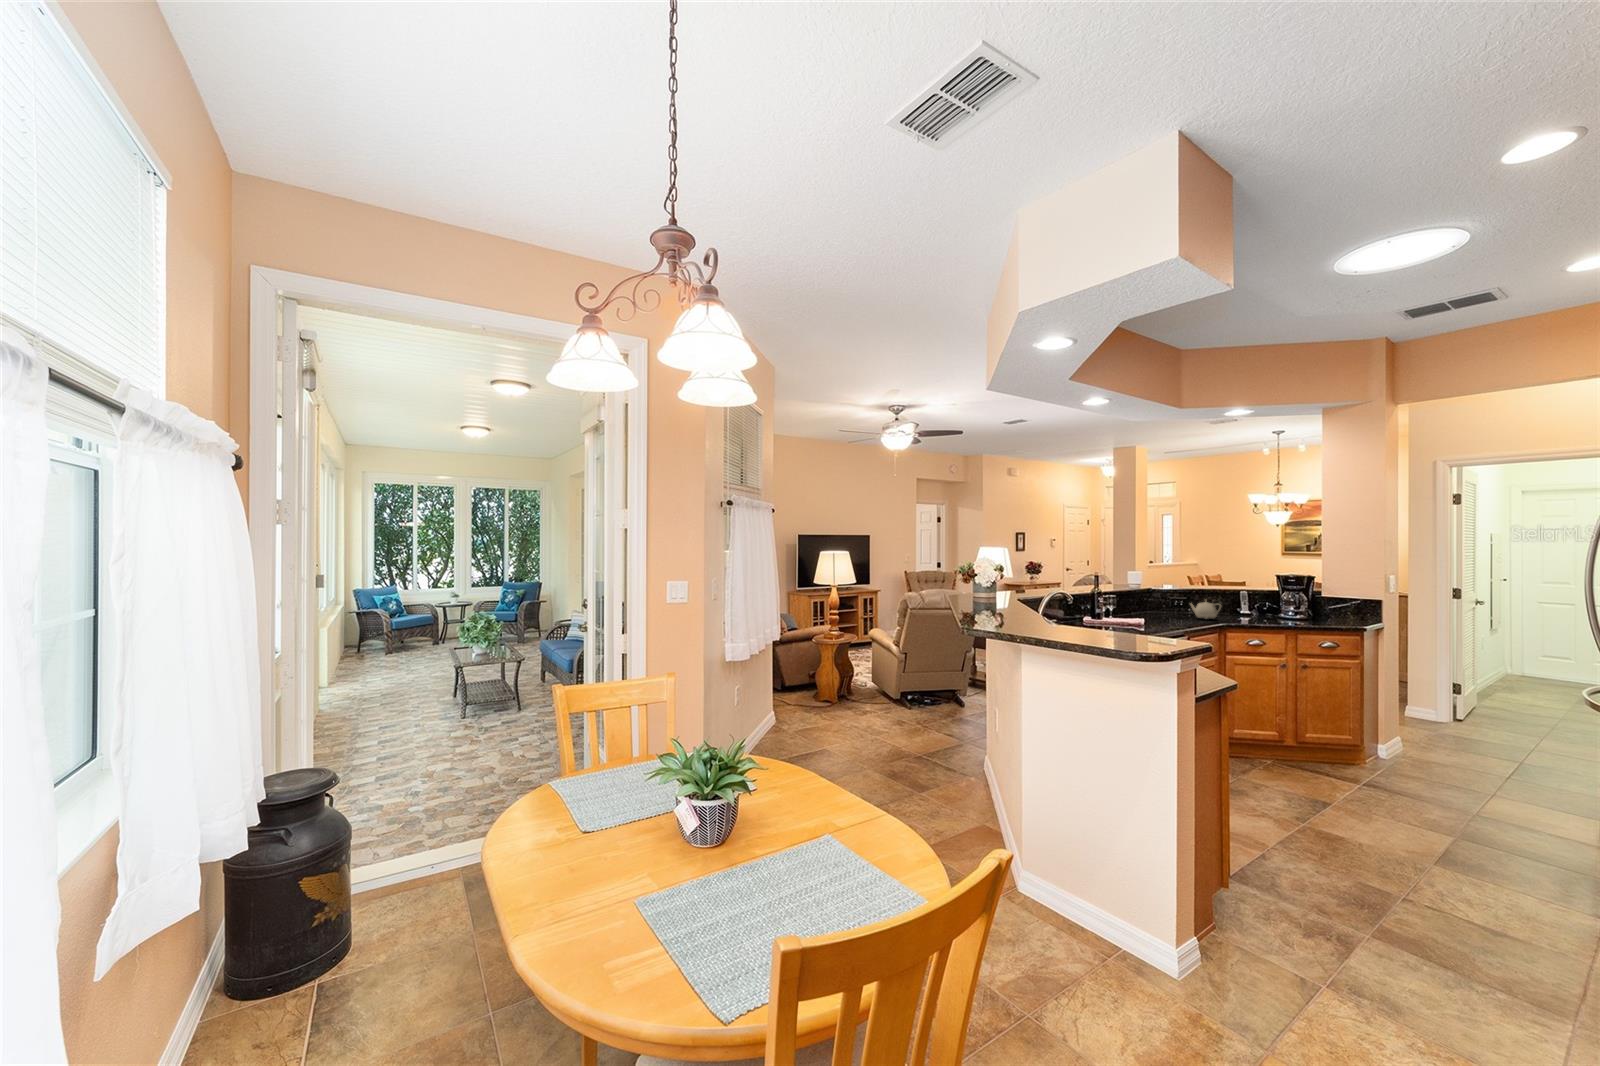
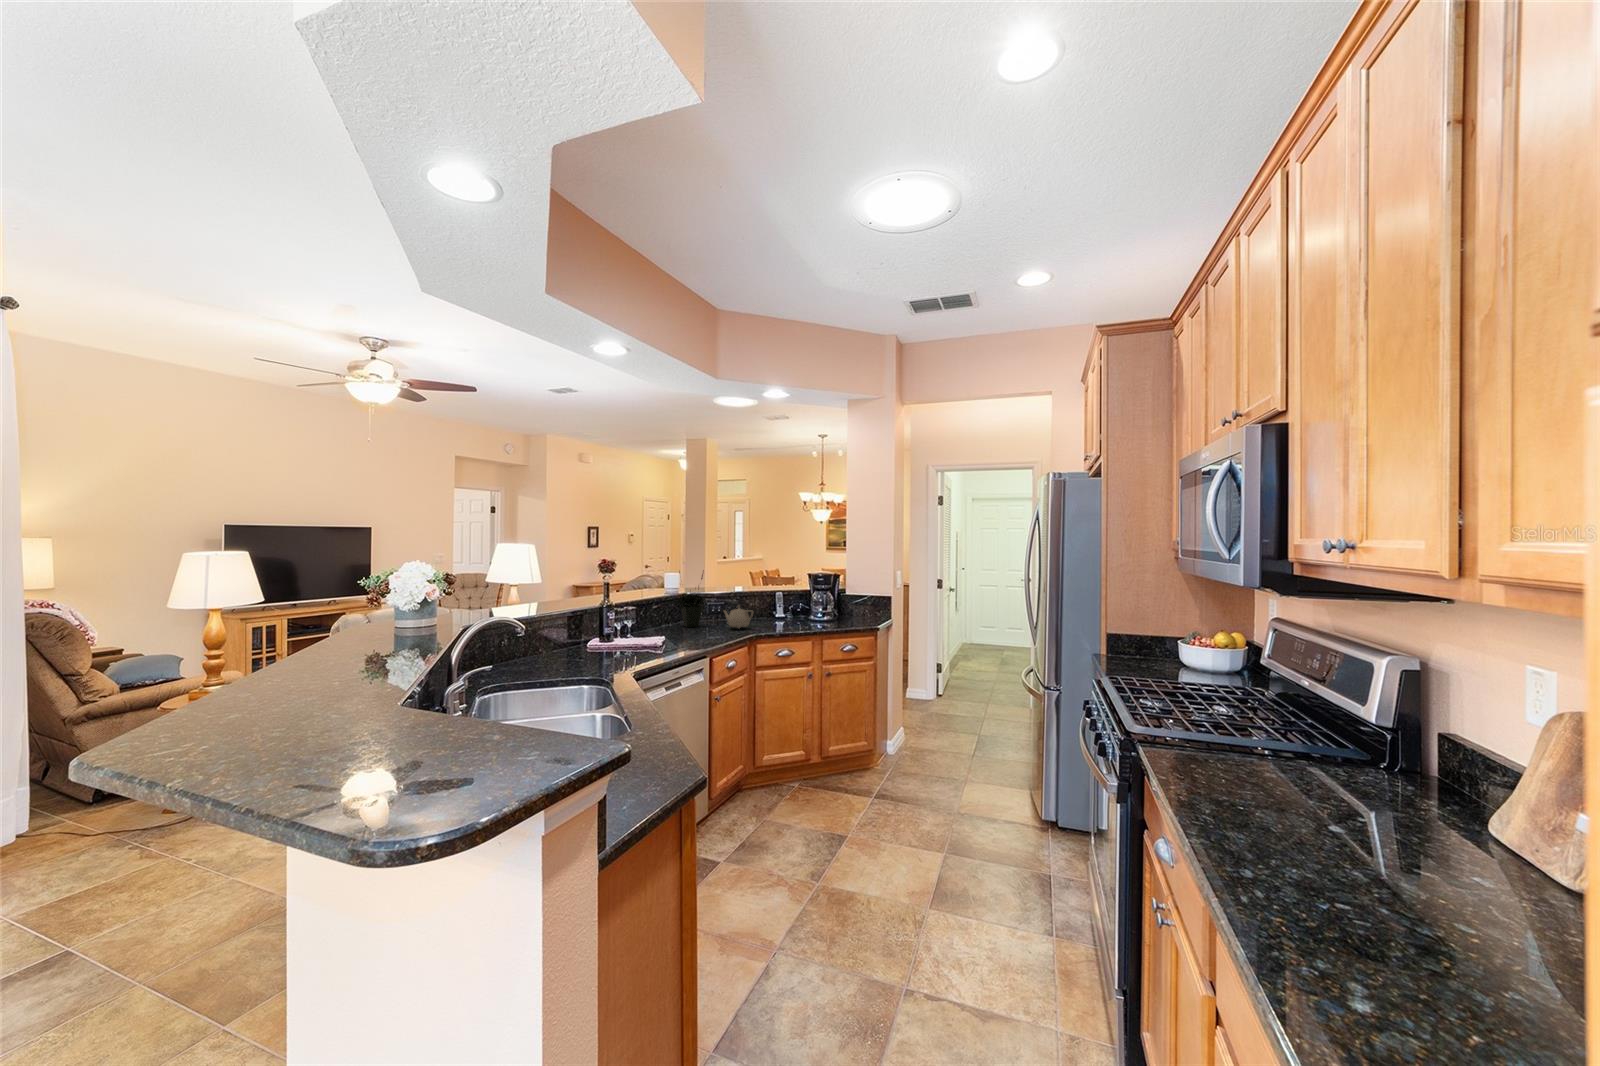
potted plant: none [1143,567,1173,616] -> present [675,570,705,627]

